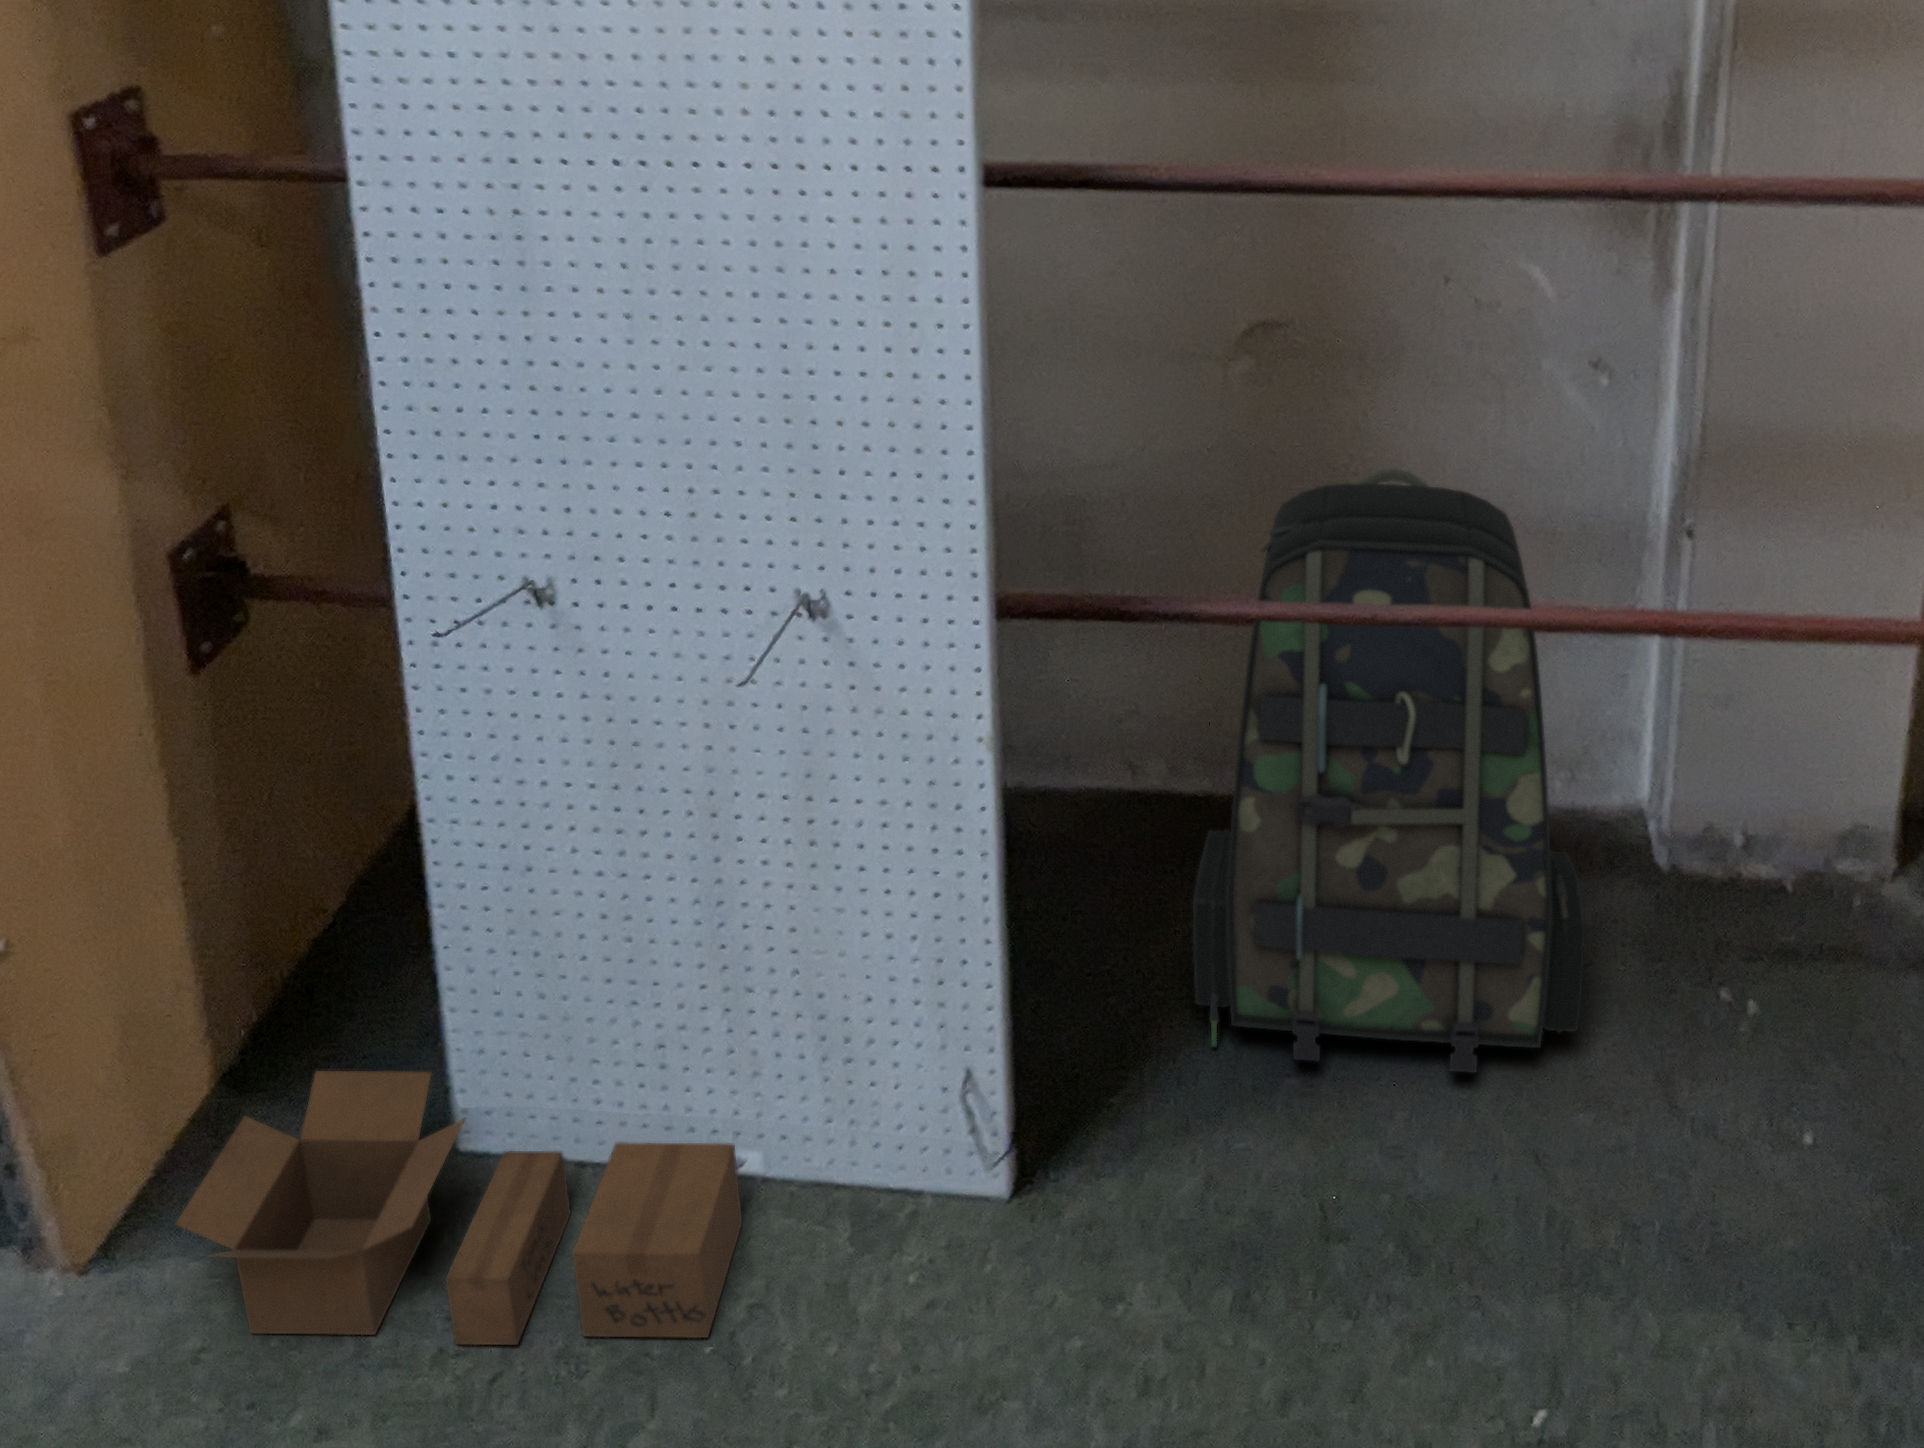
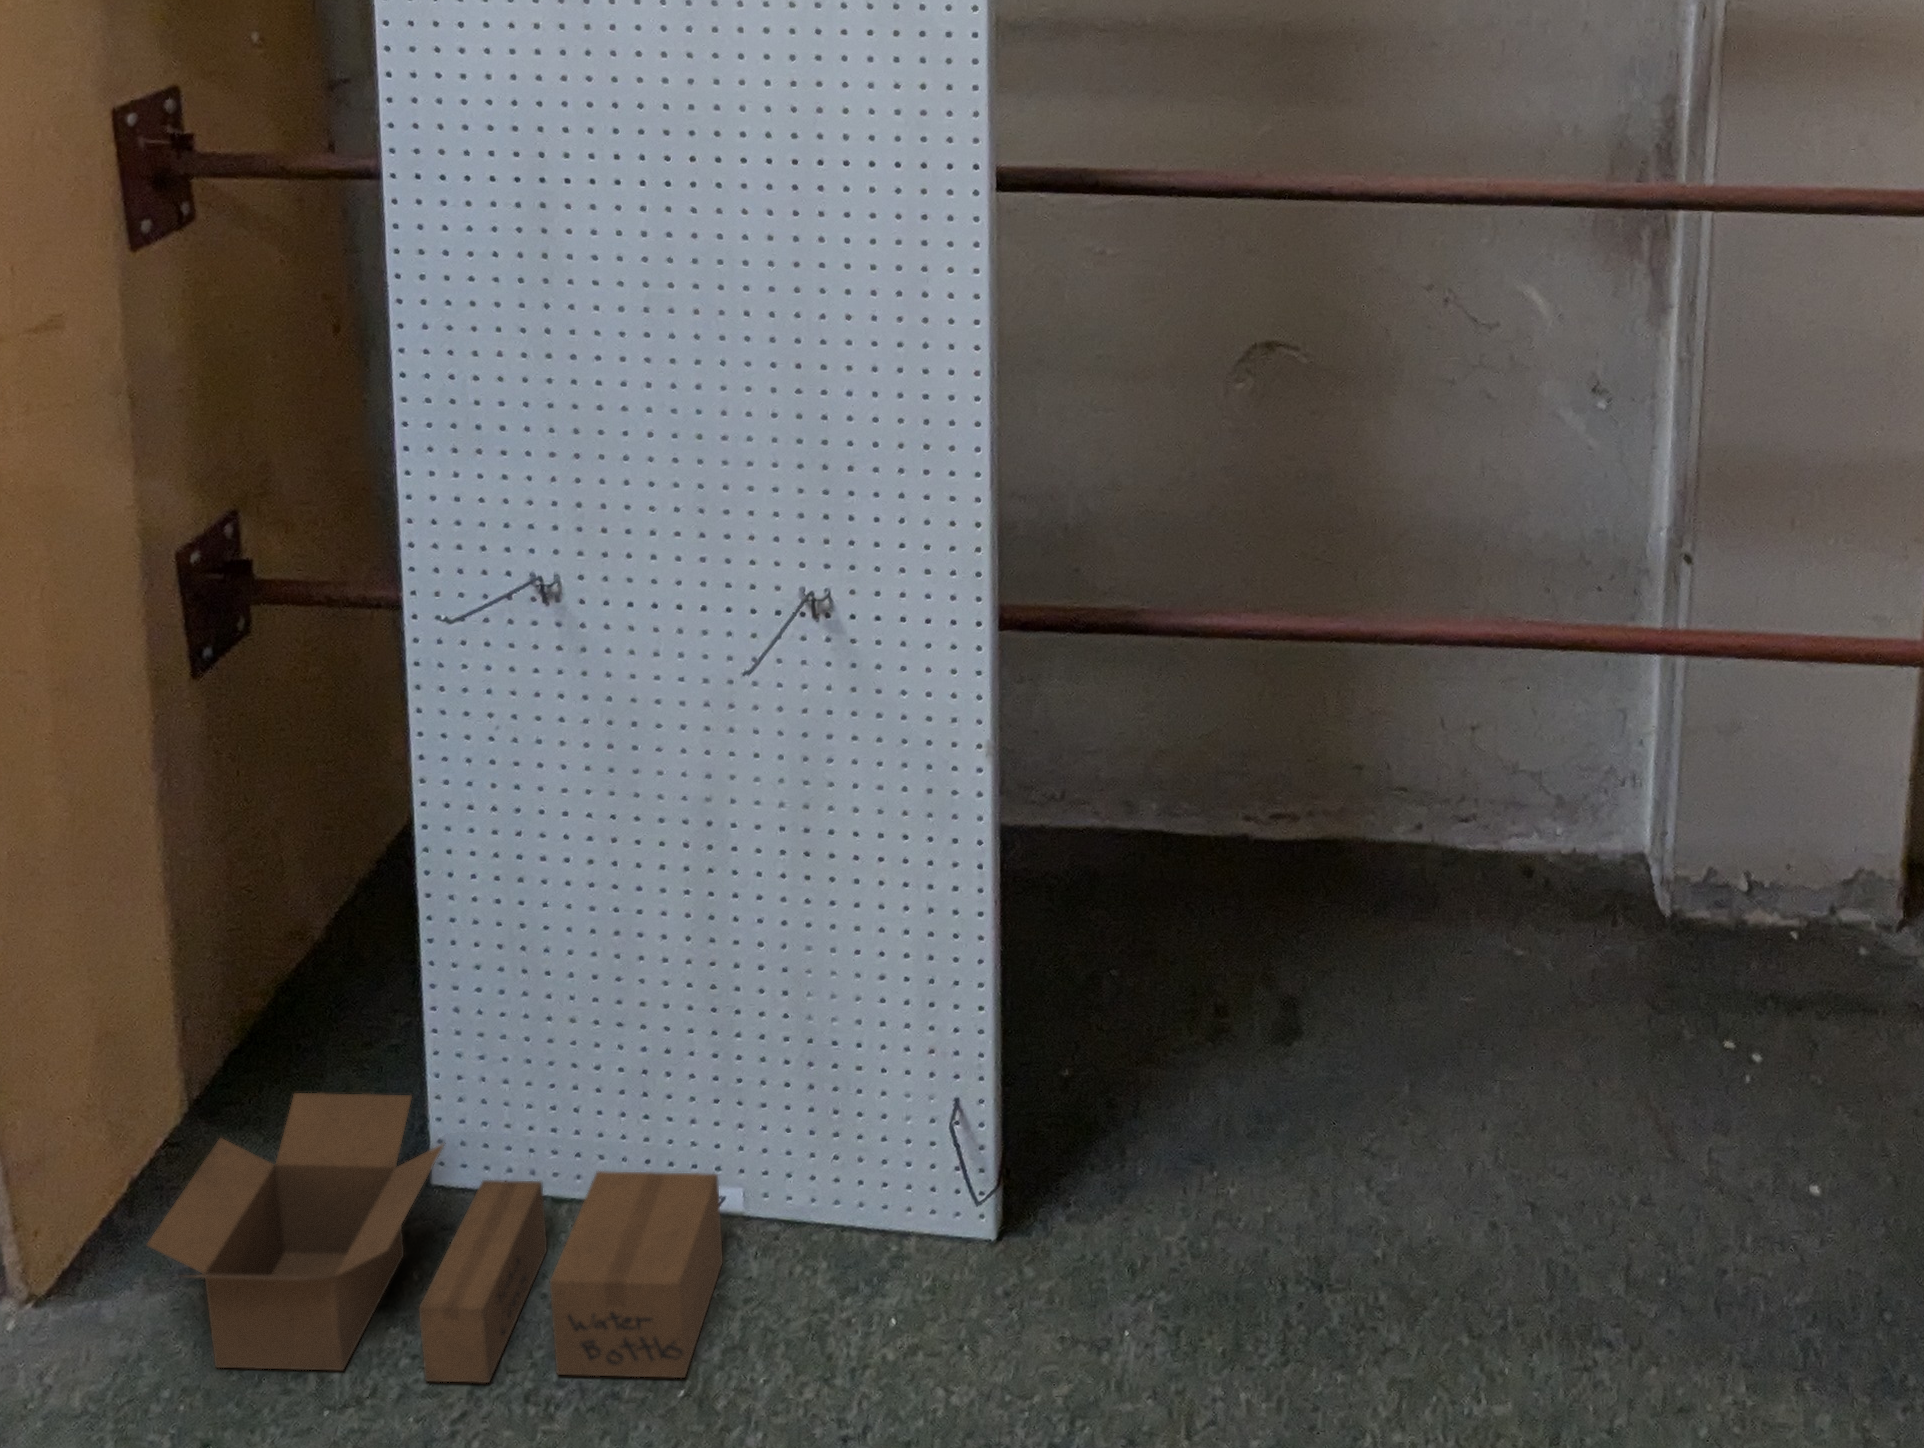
backpack: present [1193,468,1585,1072] -> none [1189,491,1587,1117]

